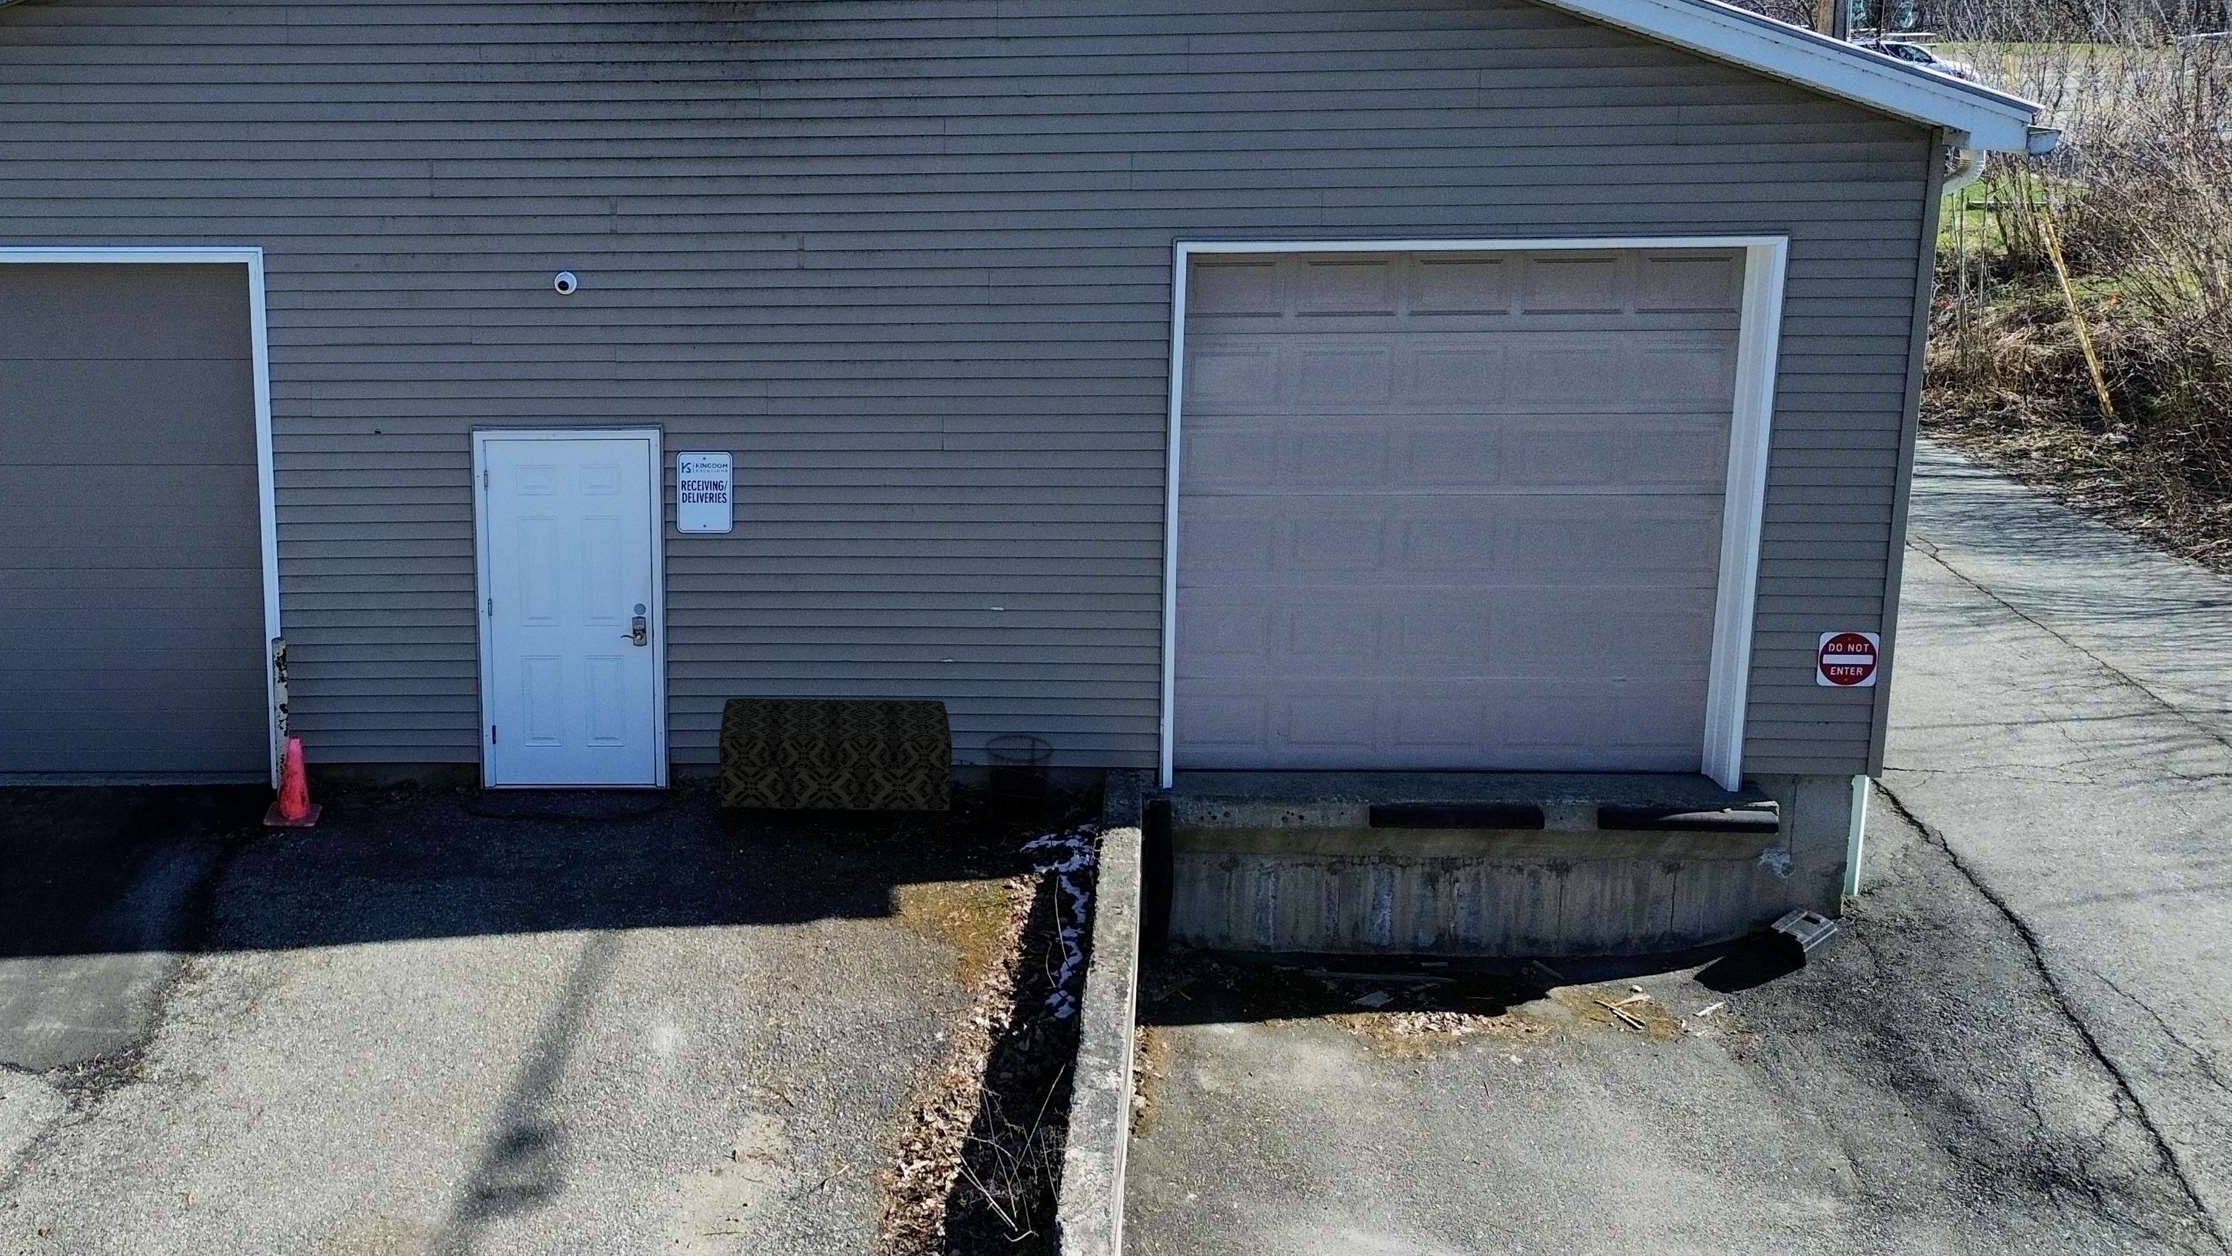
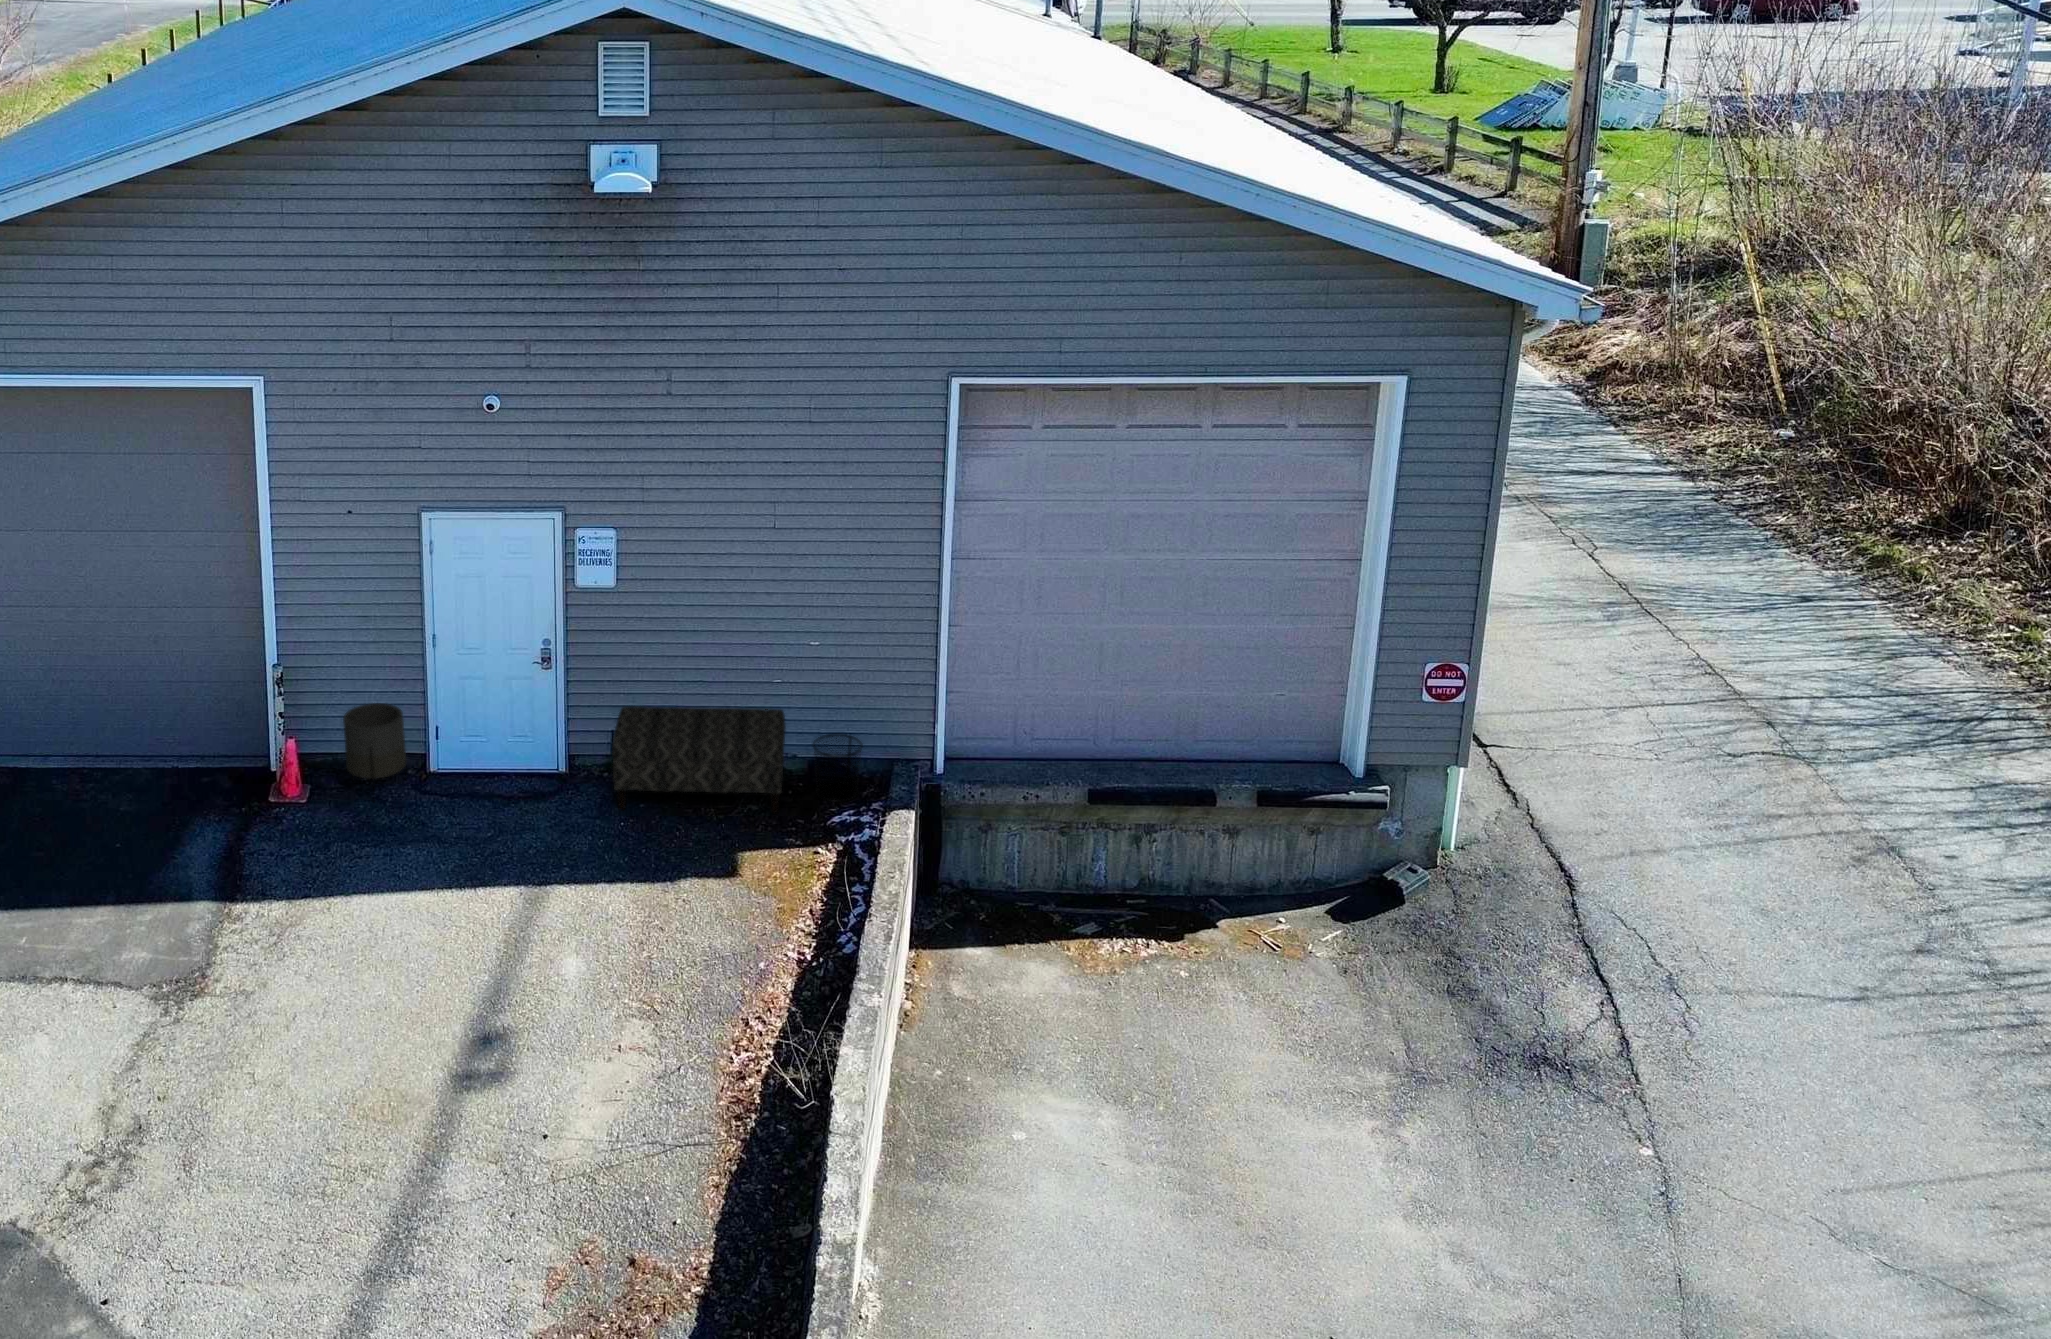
planter: none [357,695,441,827] -> present [343,703,407,780]

